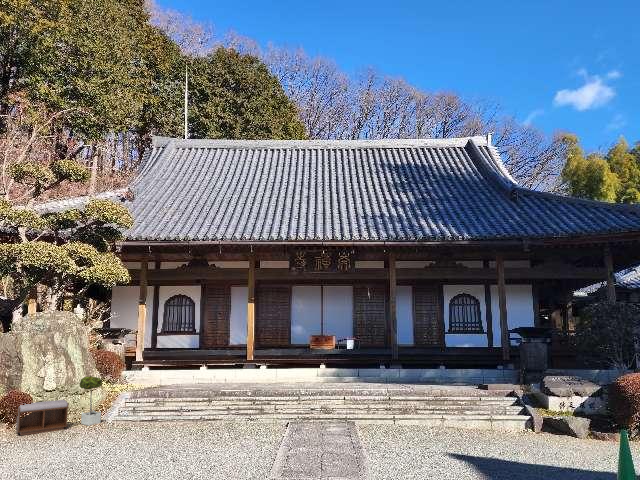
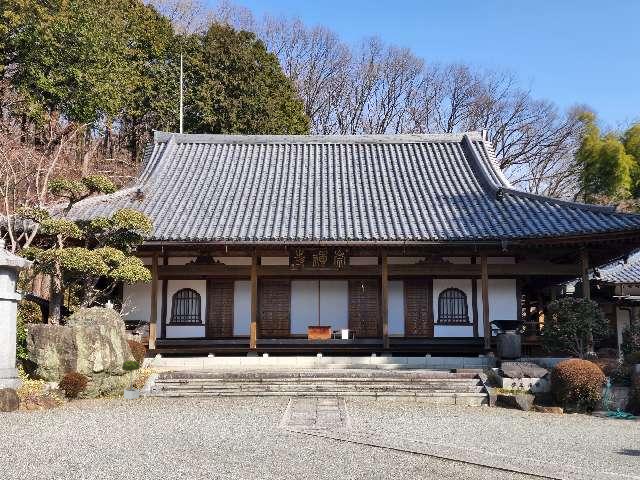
bench: present [16,400,69,435] -> none [76,379,116,405]

